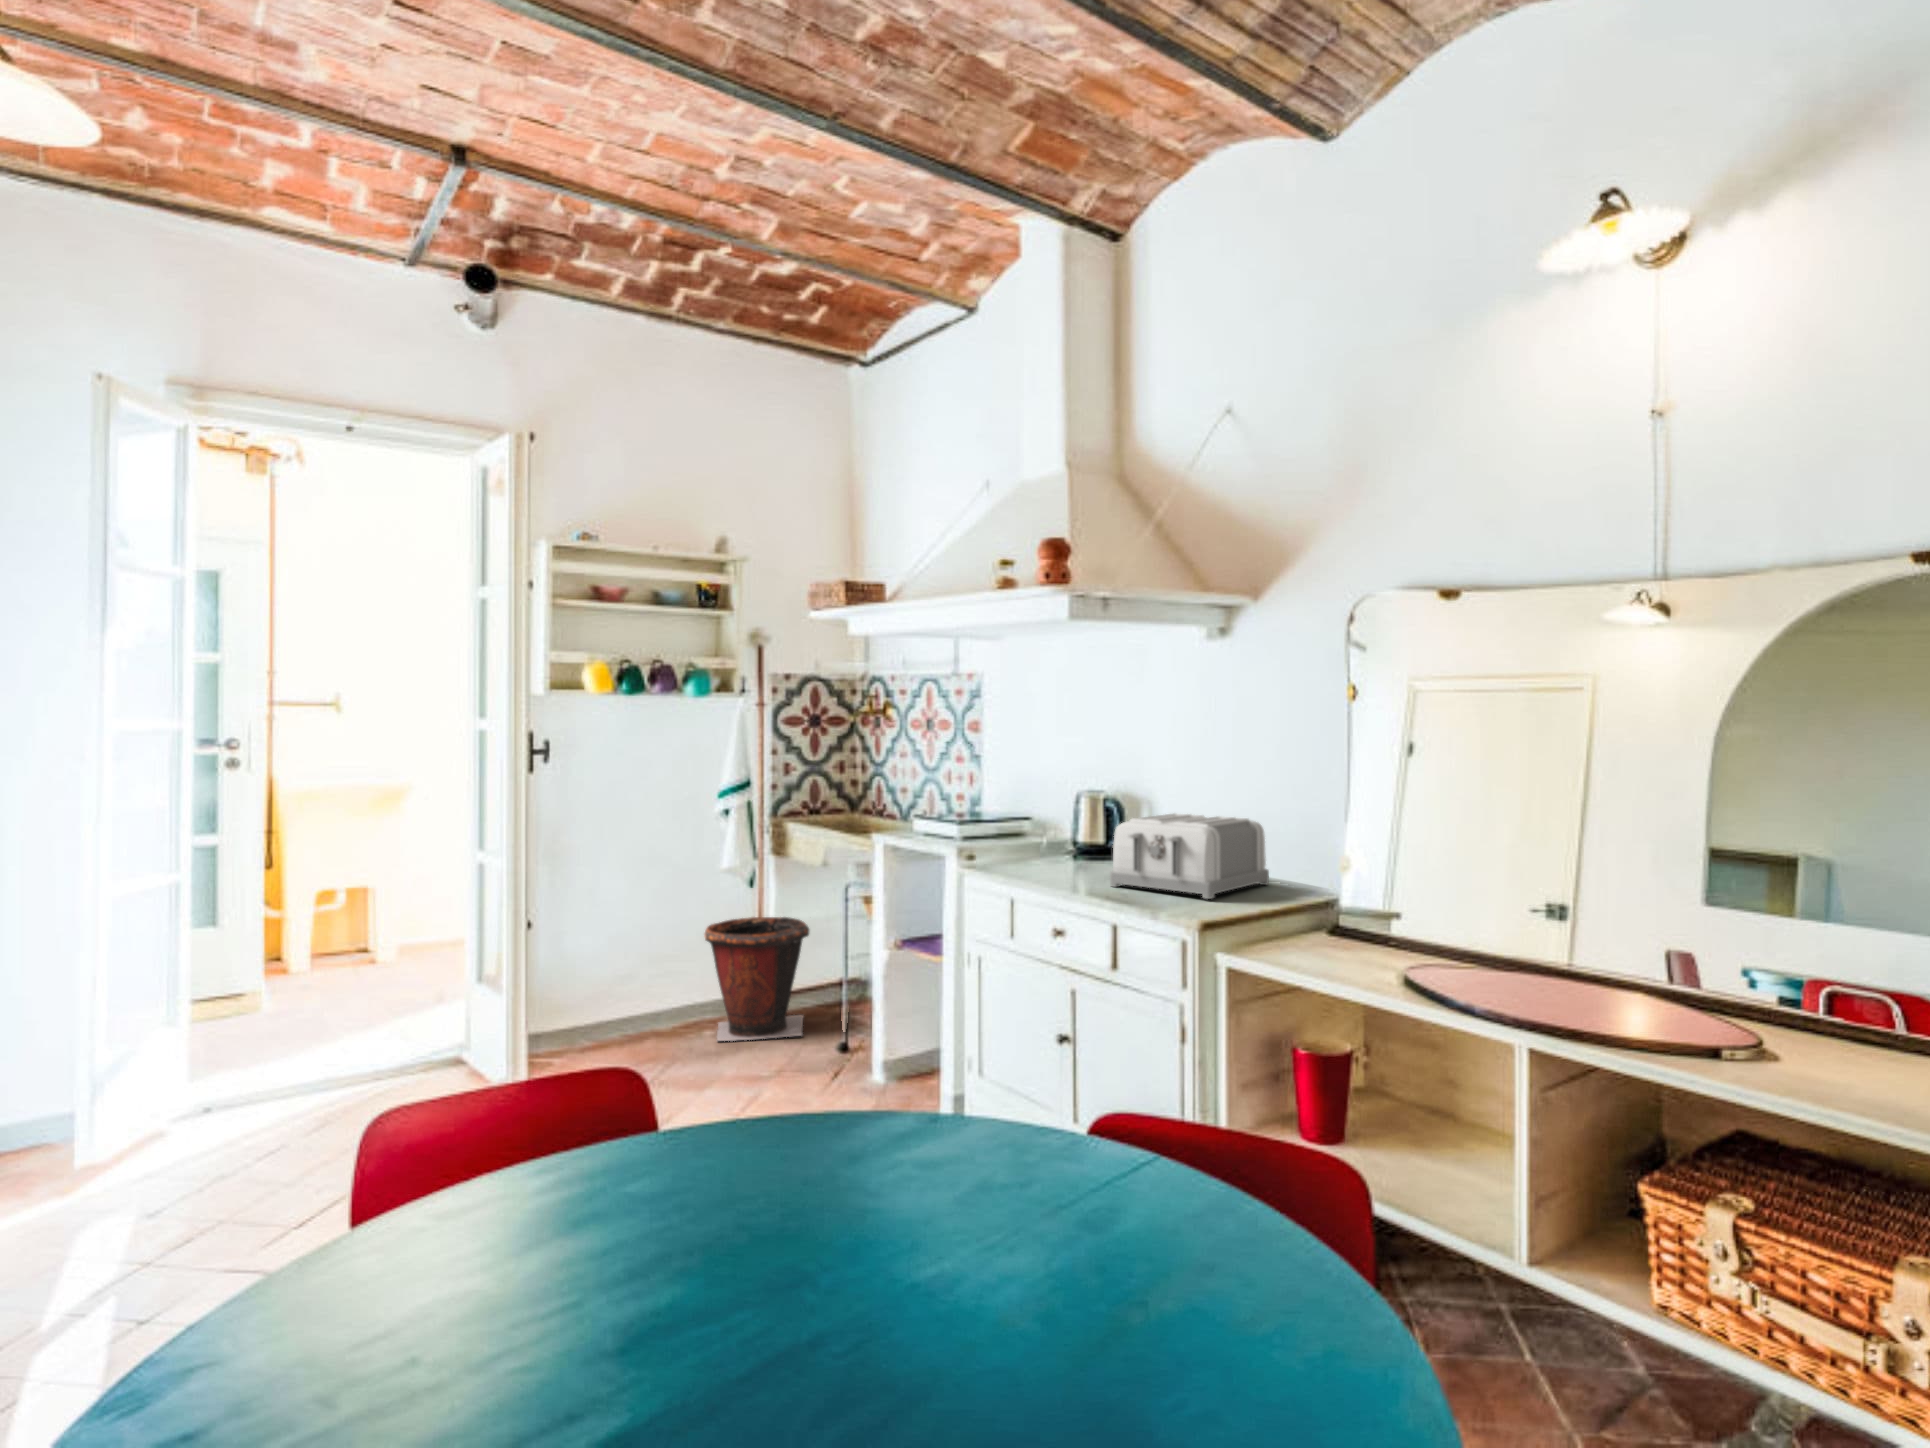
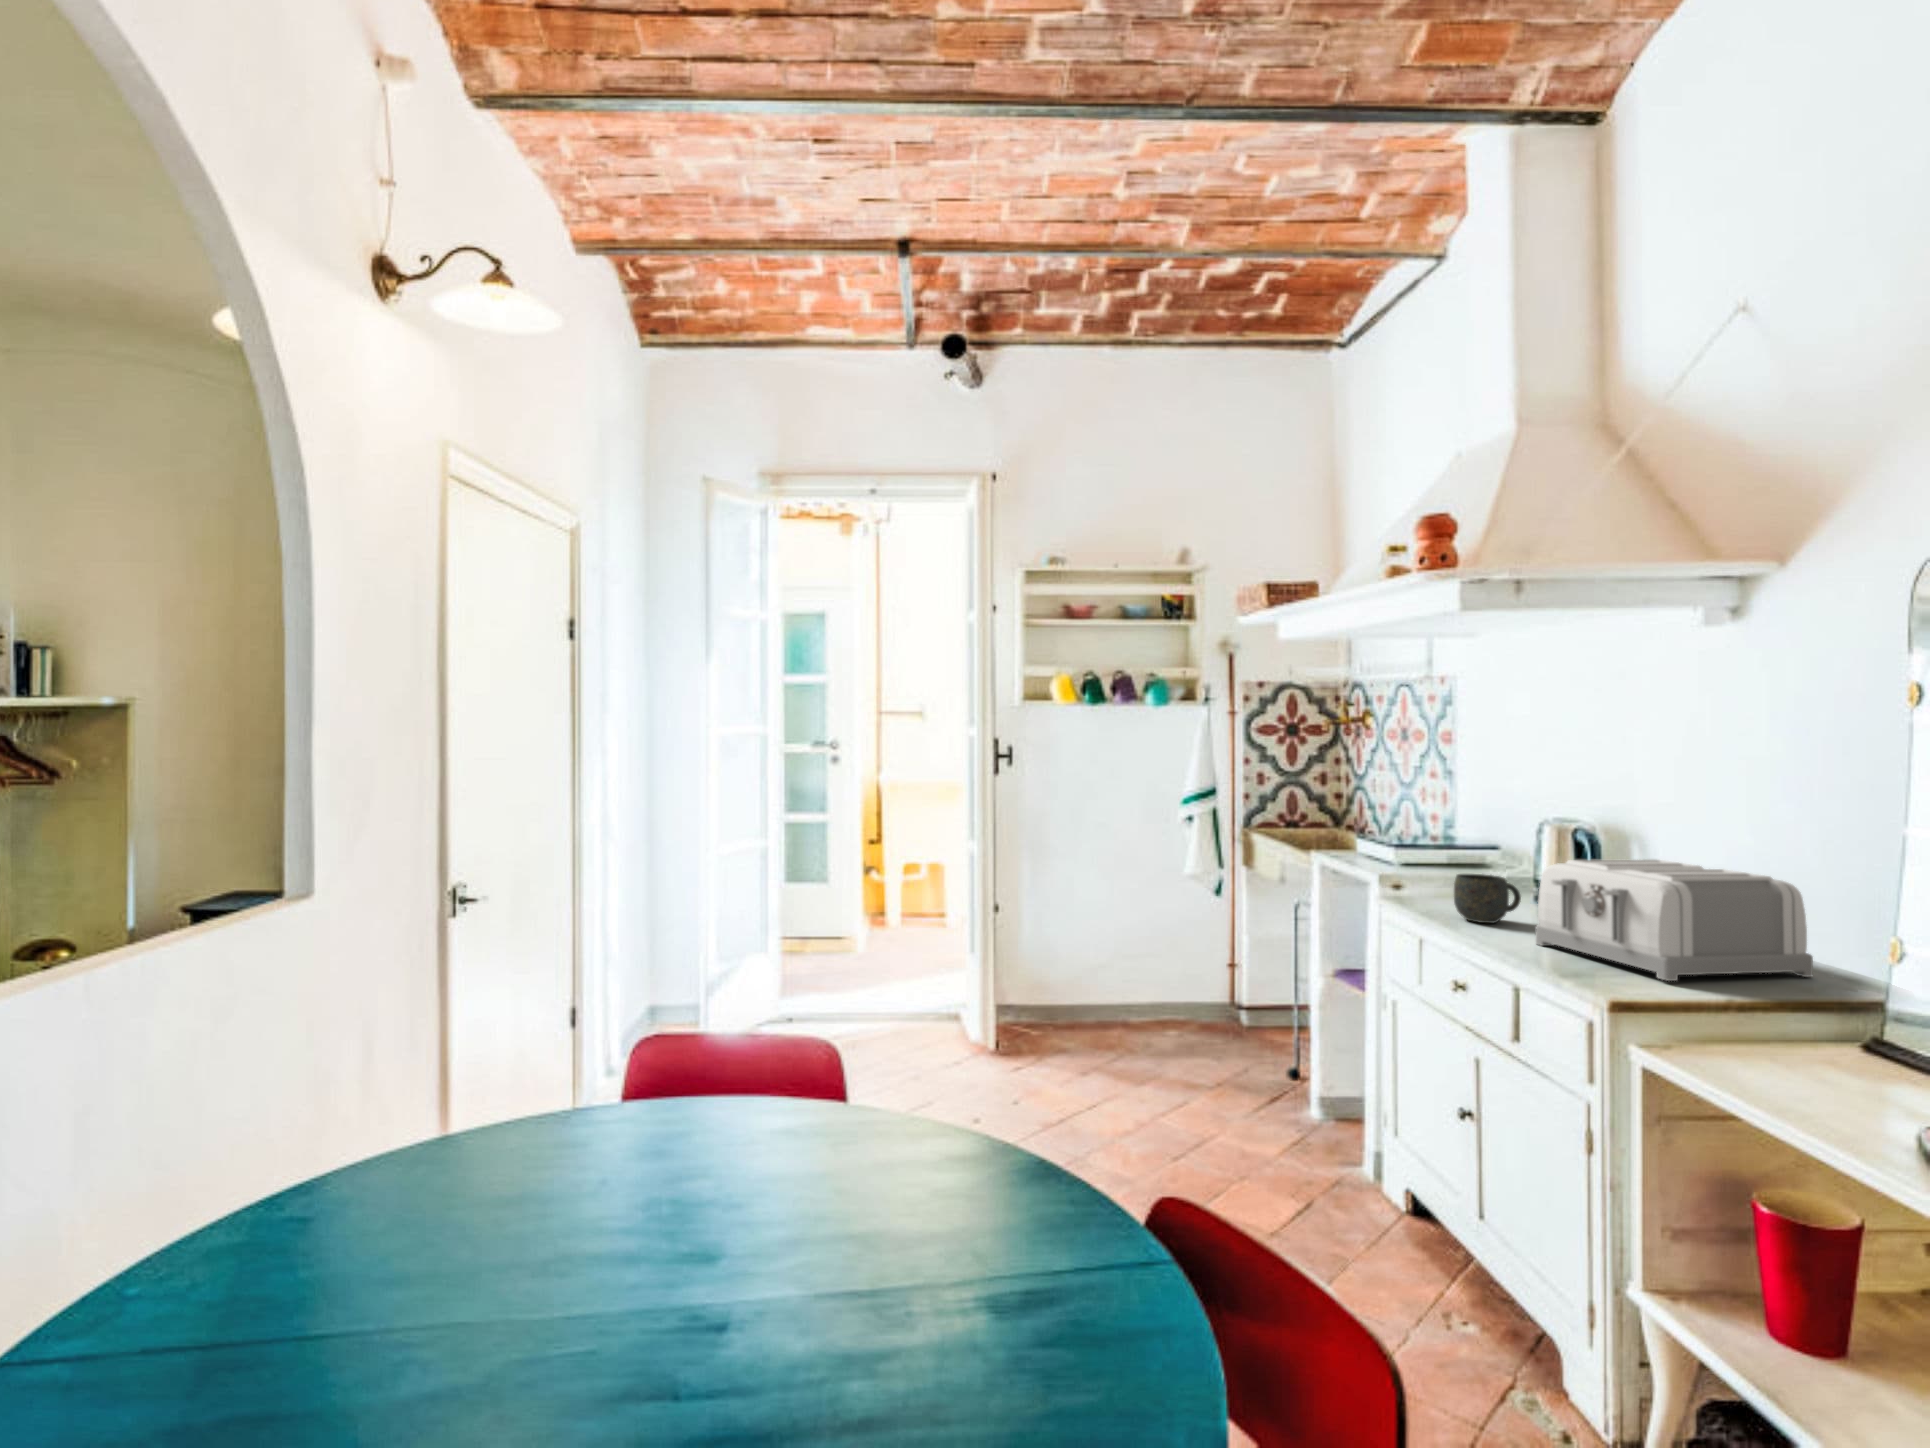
mug: none [1039,837,1083,876] -> present [1454,874,1521,923]
waste bin: present [705,917,809,1041] -> none [1163,925,1271,1056]

